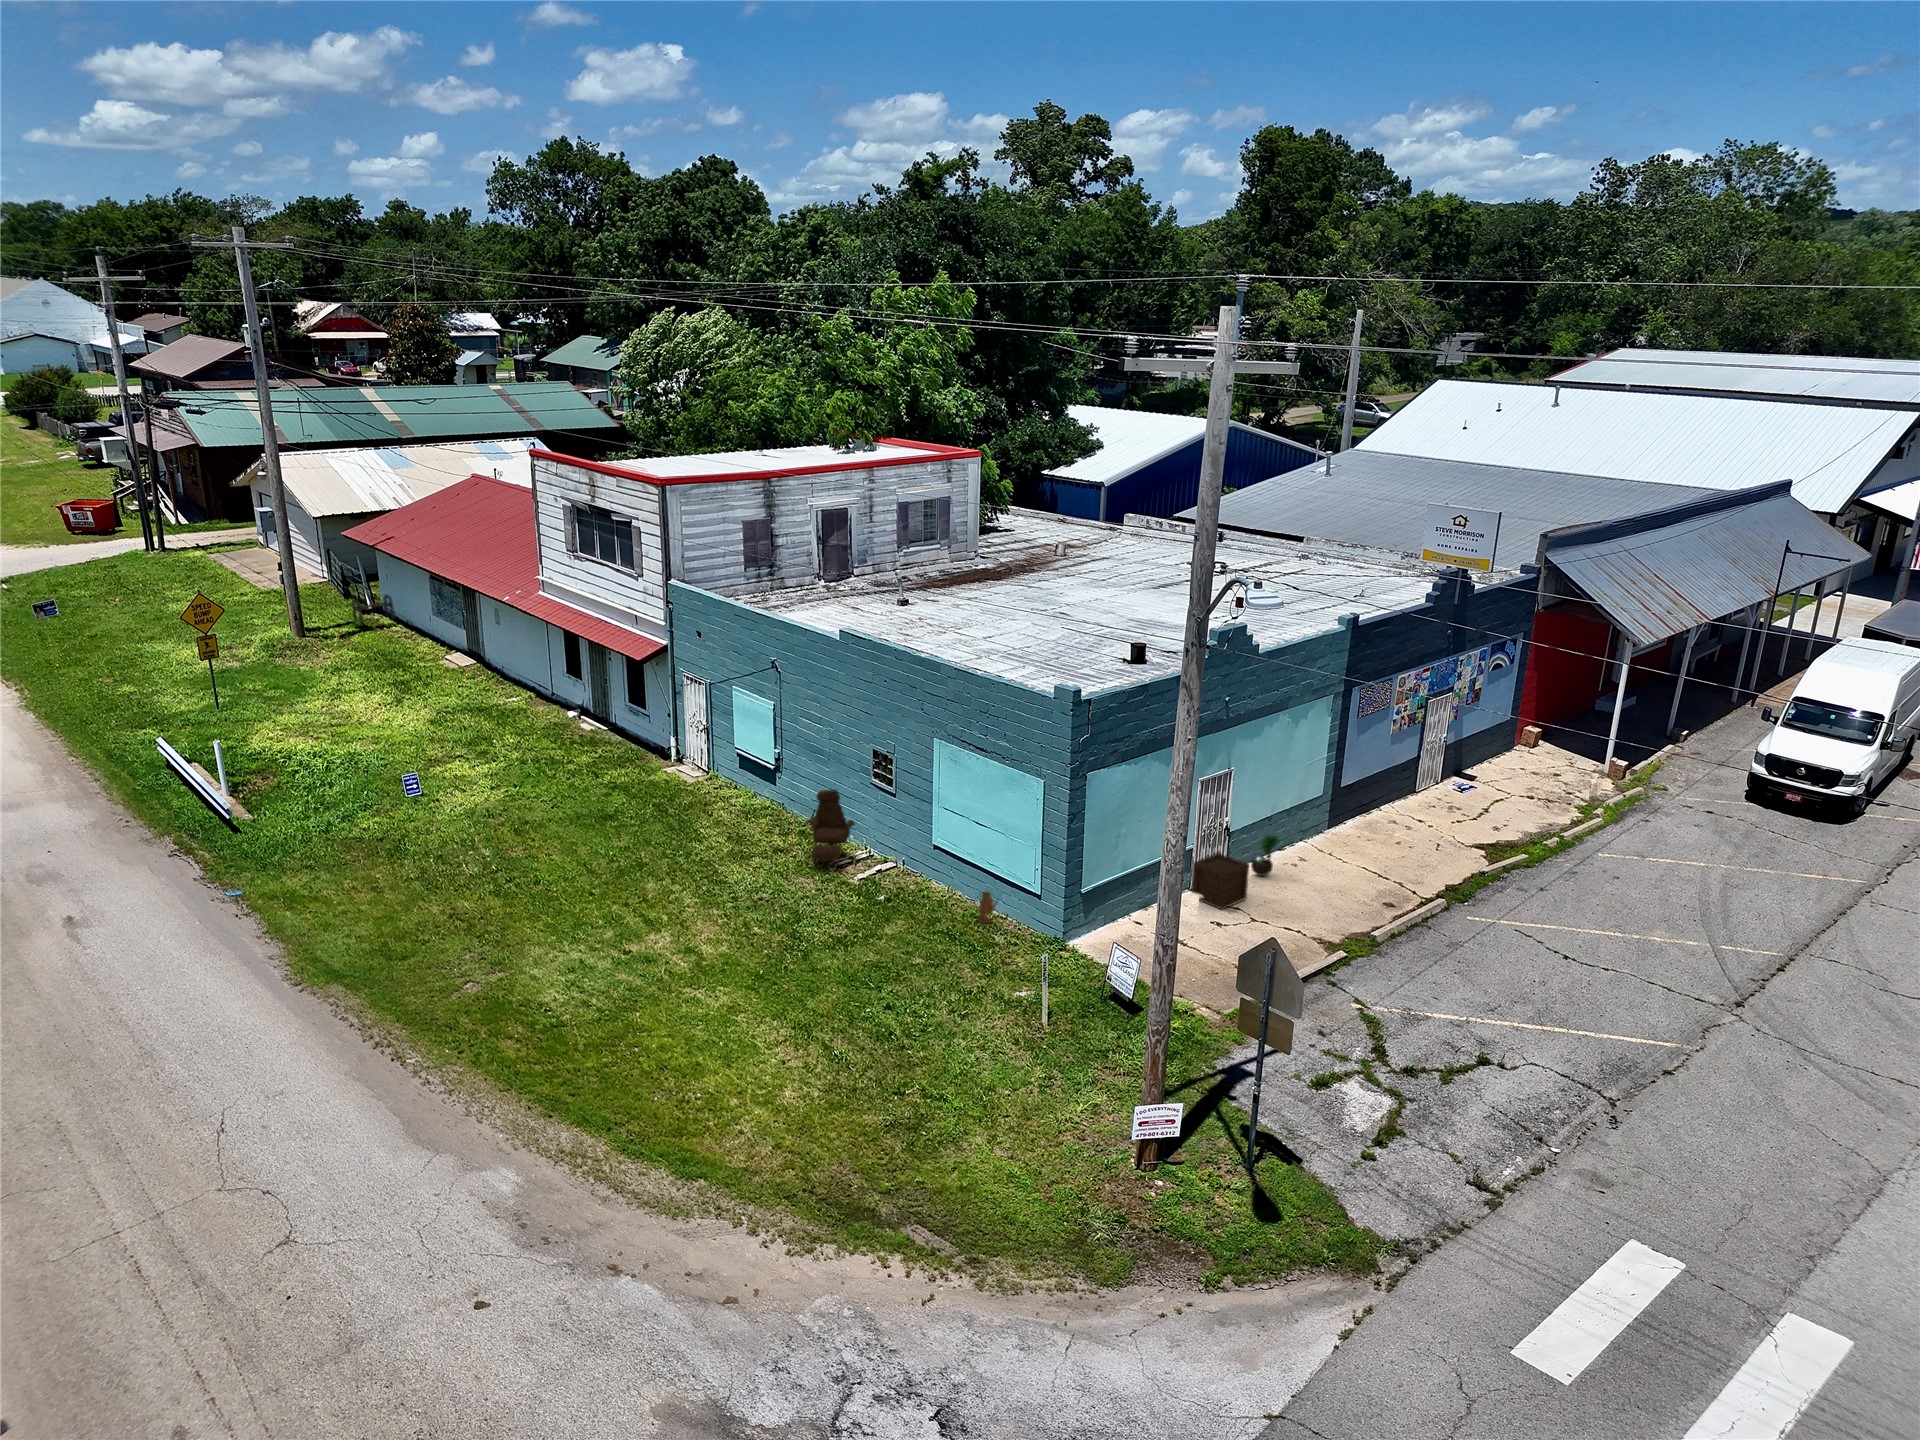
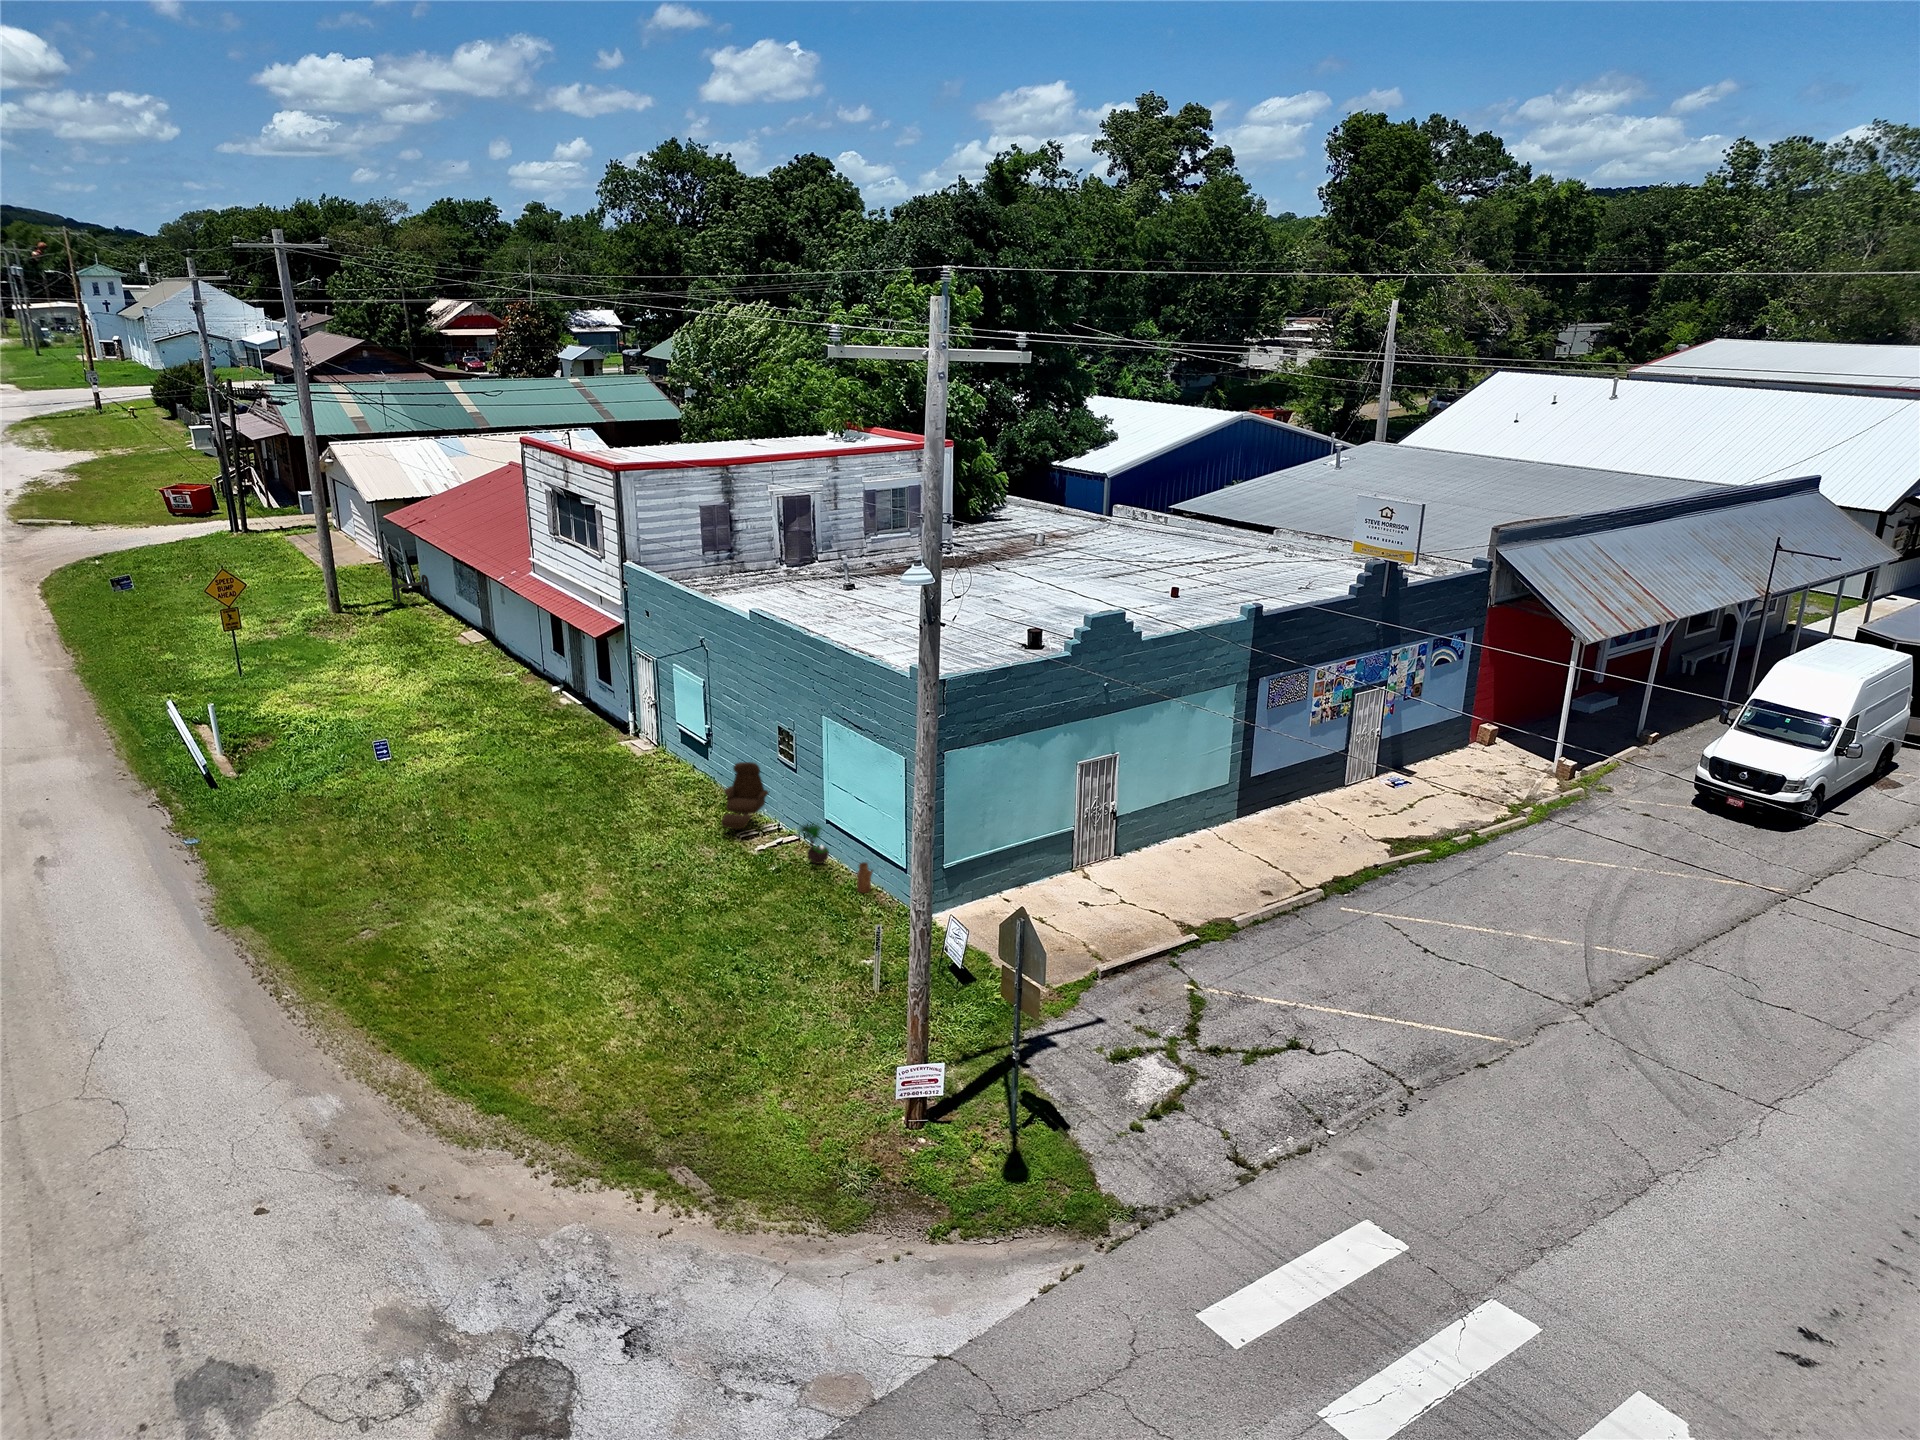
potted tree: present [1251,836,1280,876] -> present [799,823,829,864]
wooden crate: present [1192,853,1249,909] -> none [1072,834,1127,889]

